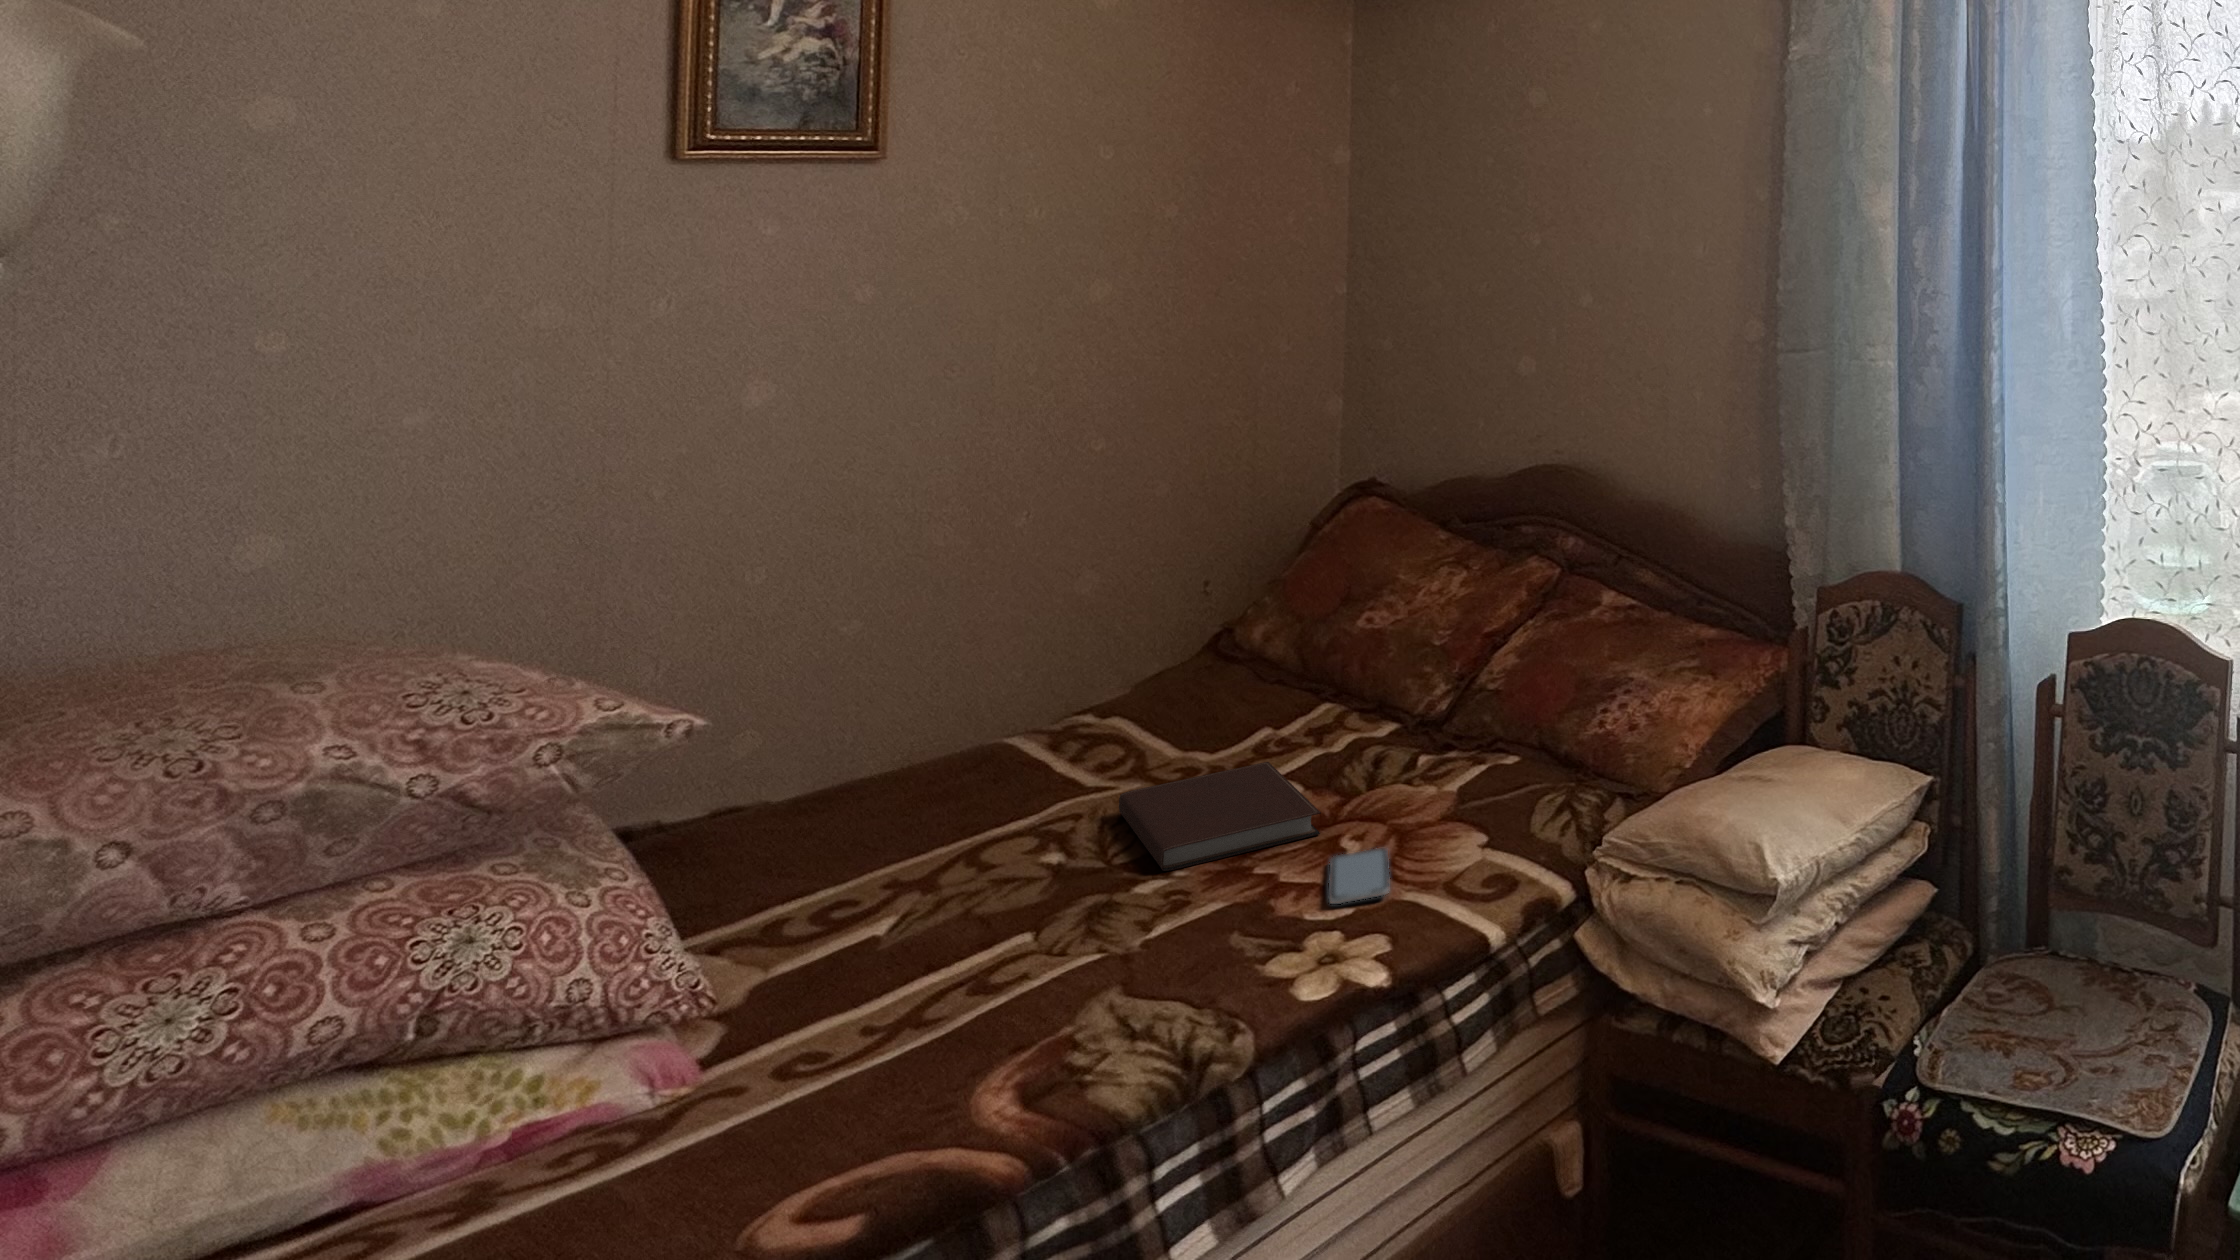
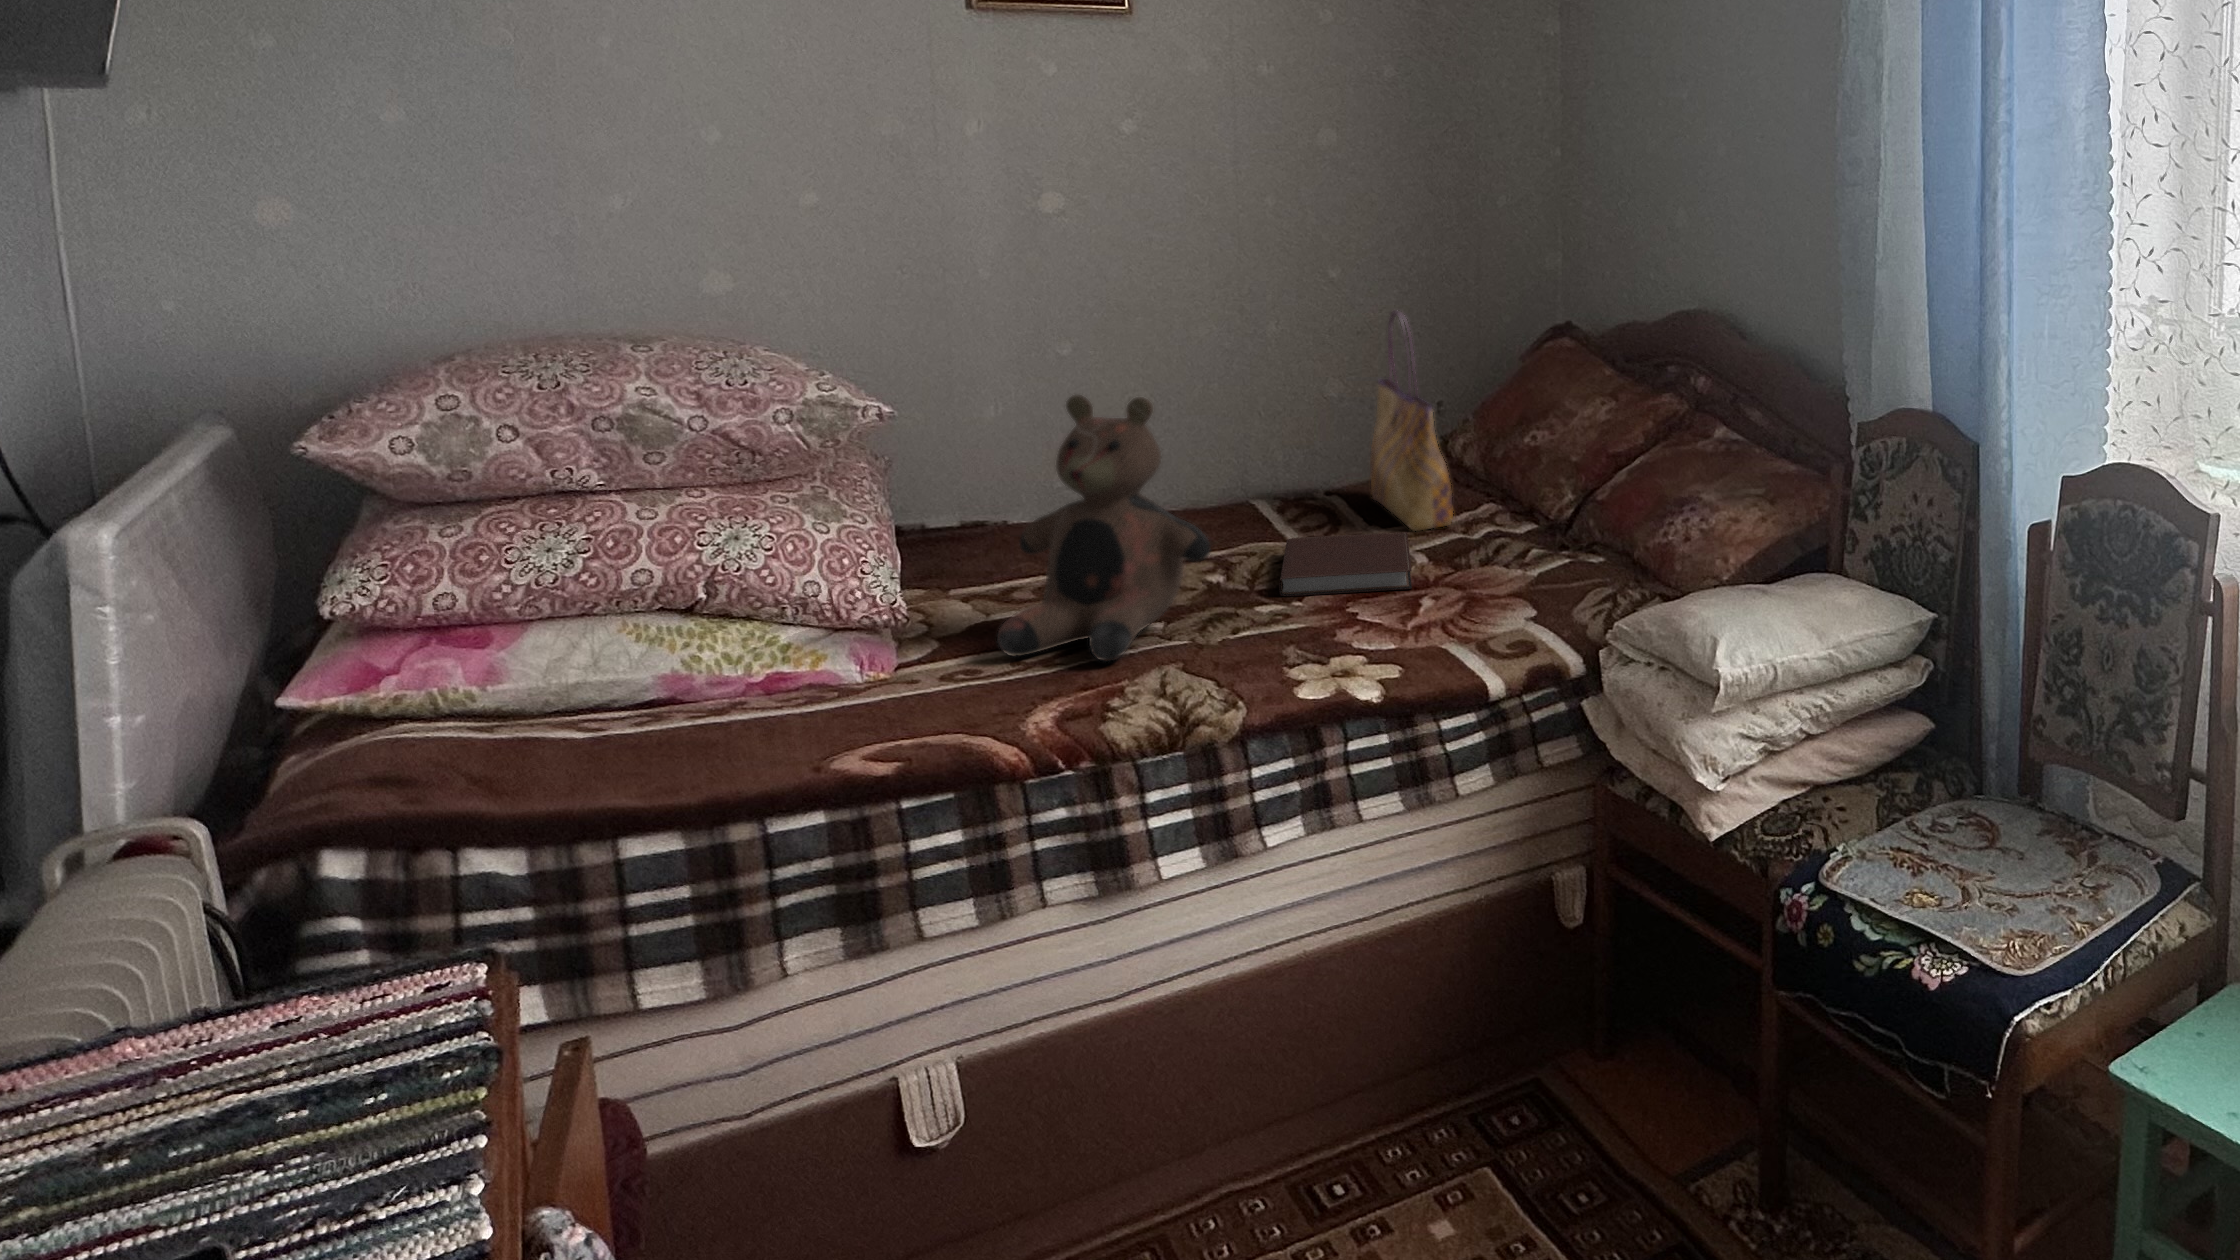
tote bag: none [1160,494,1298,756] -> present [1370,310,1453,531]
teddy bear: none [842,656,1124,1024] -> present [997,395,1211,661]
smartphone: present [1329,848,1389,904] -> none [1372,604,1446,637]

